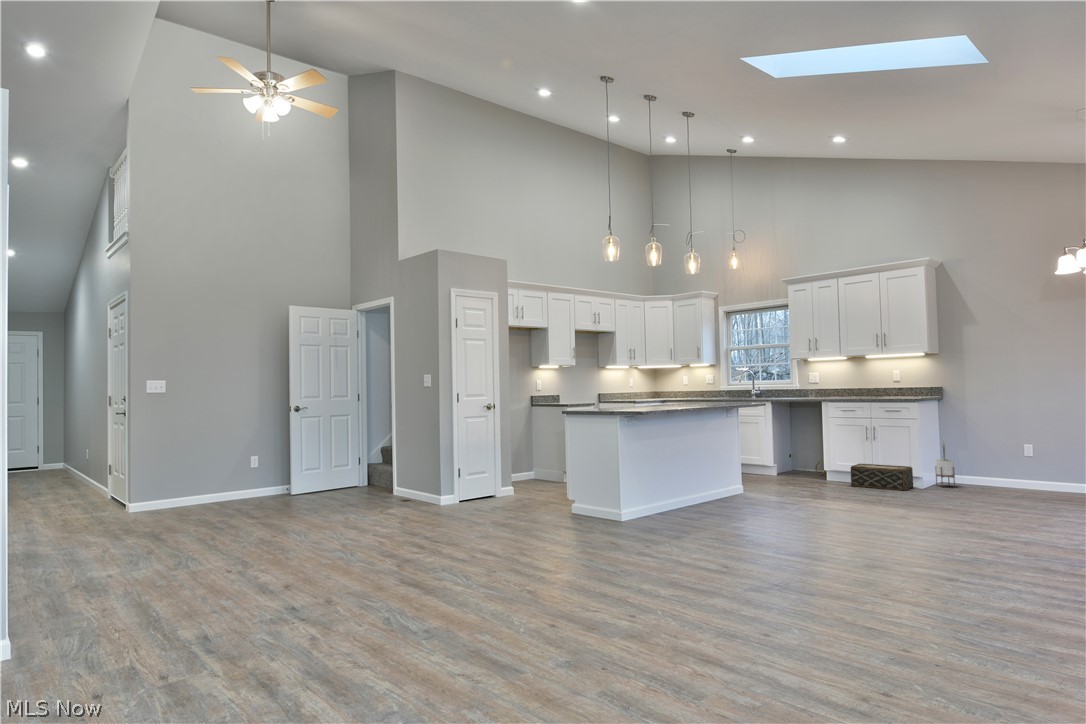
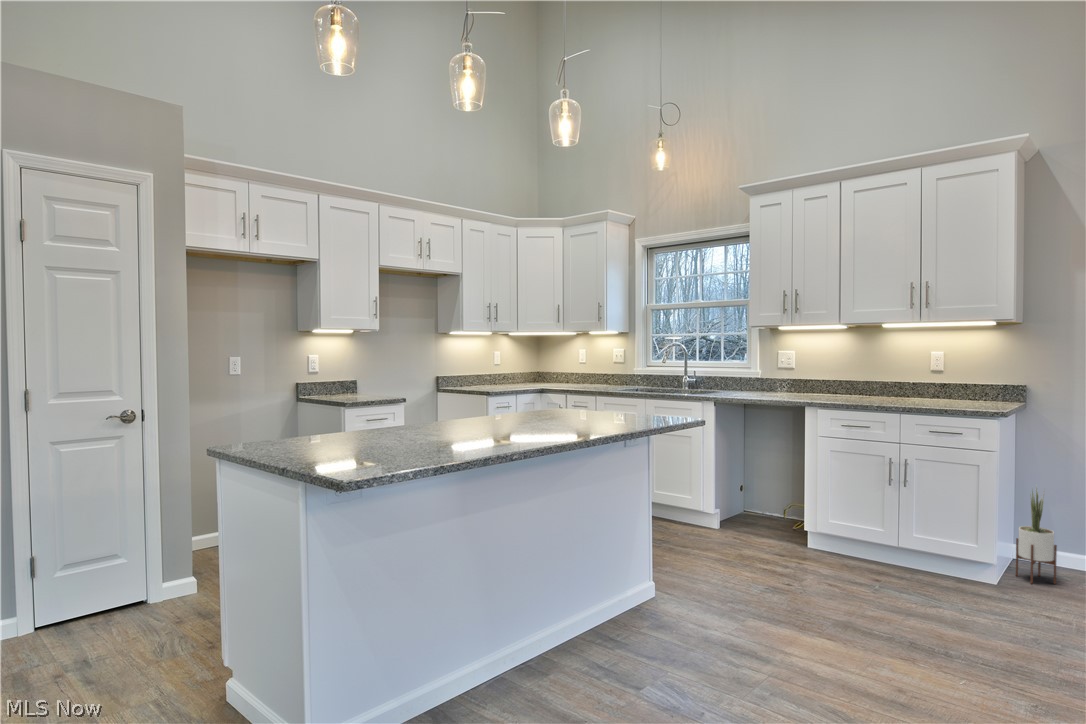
woven basket: present [851,464,913,490] -> none [859,527,977,596]

